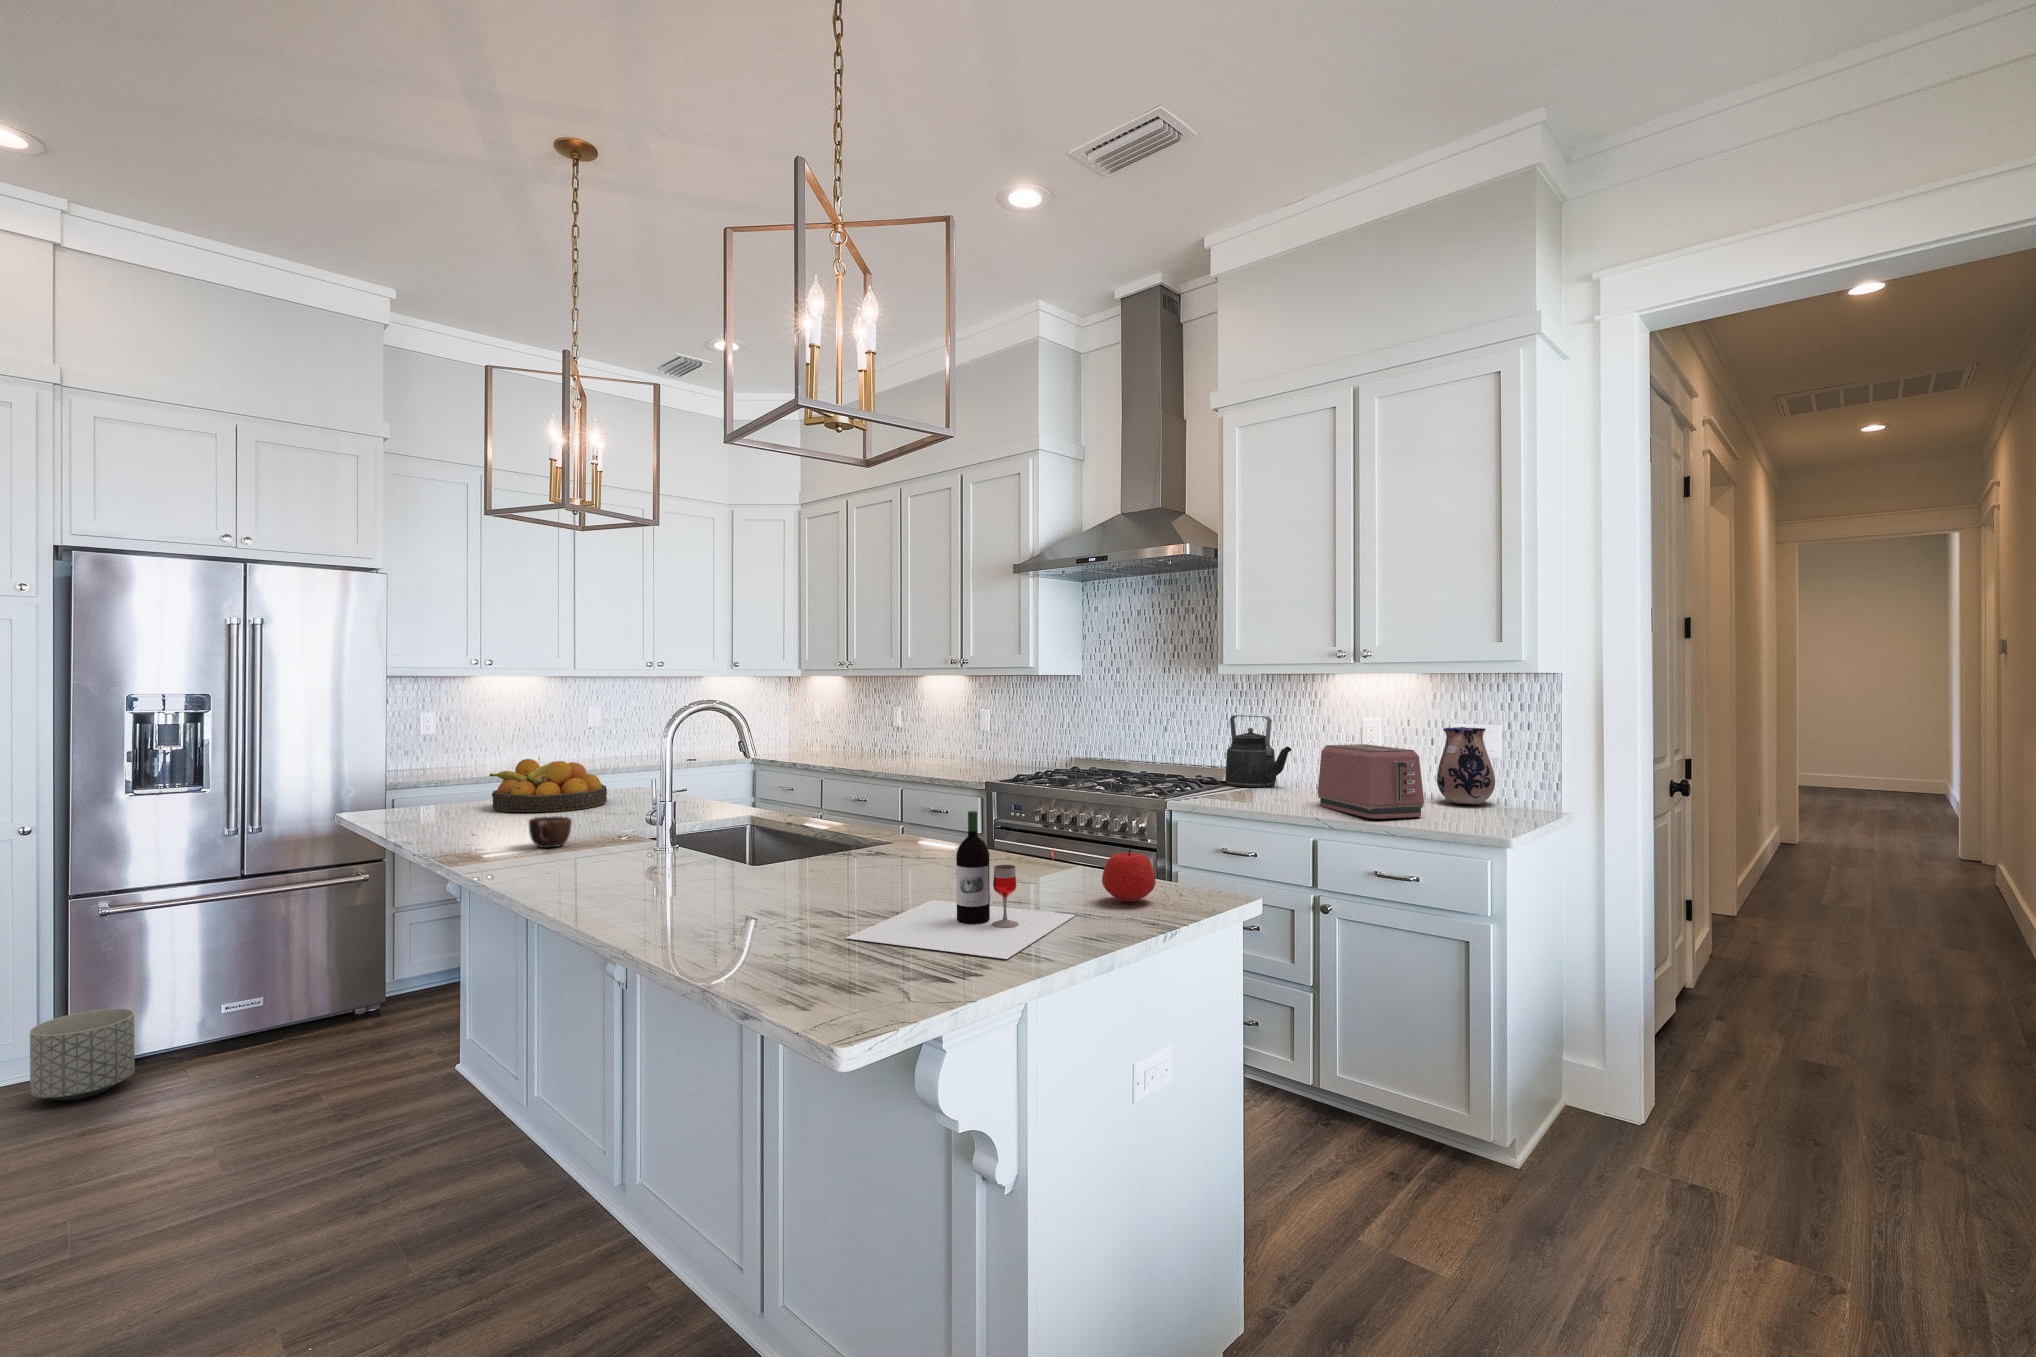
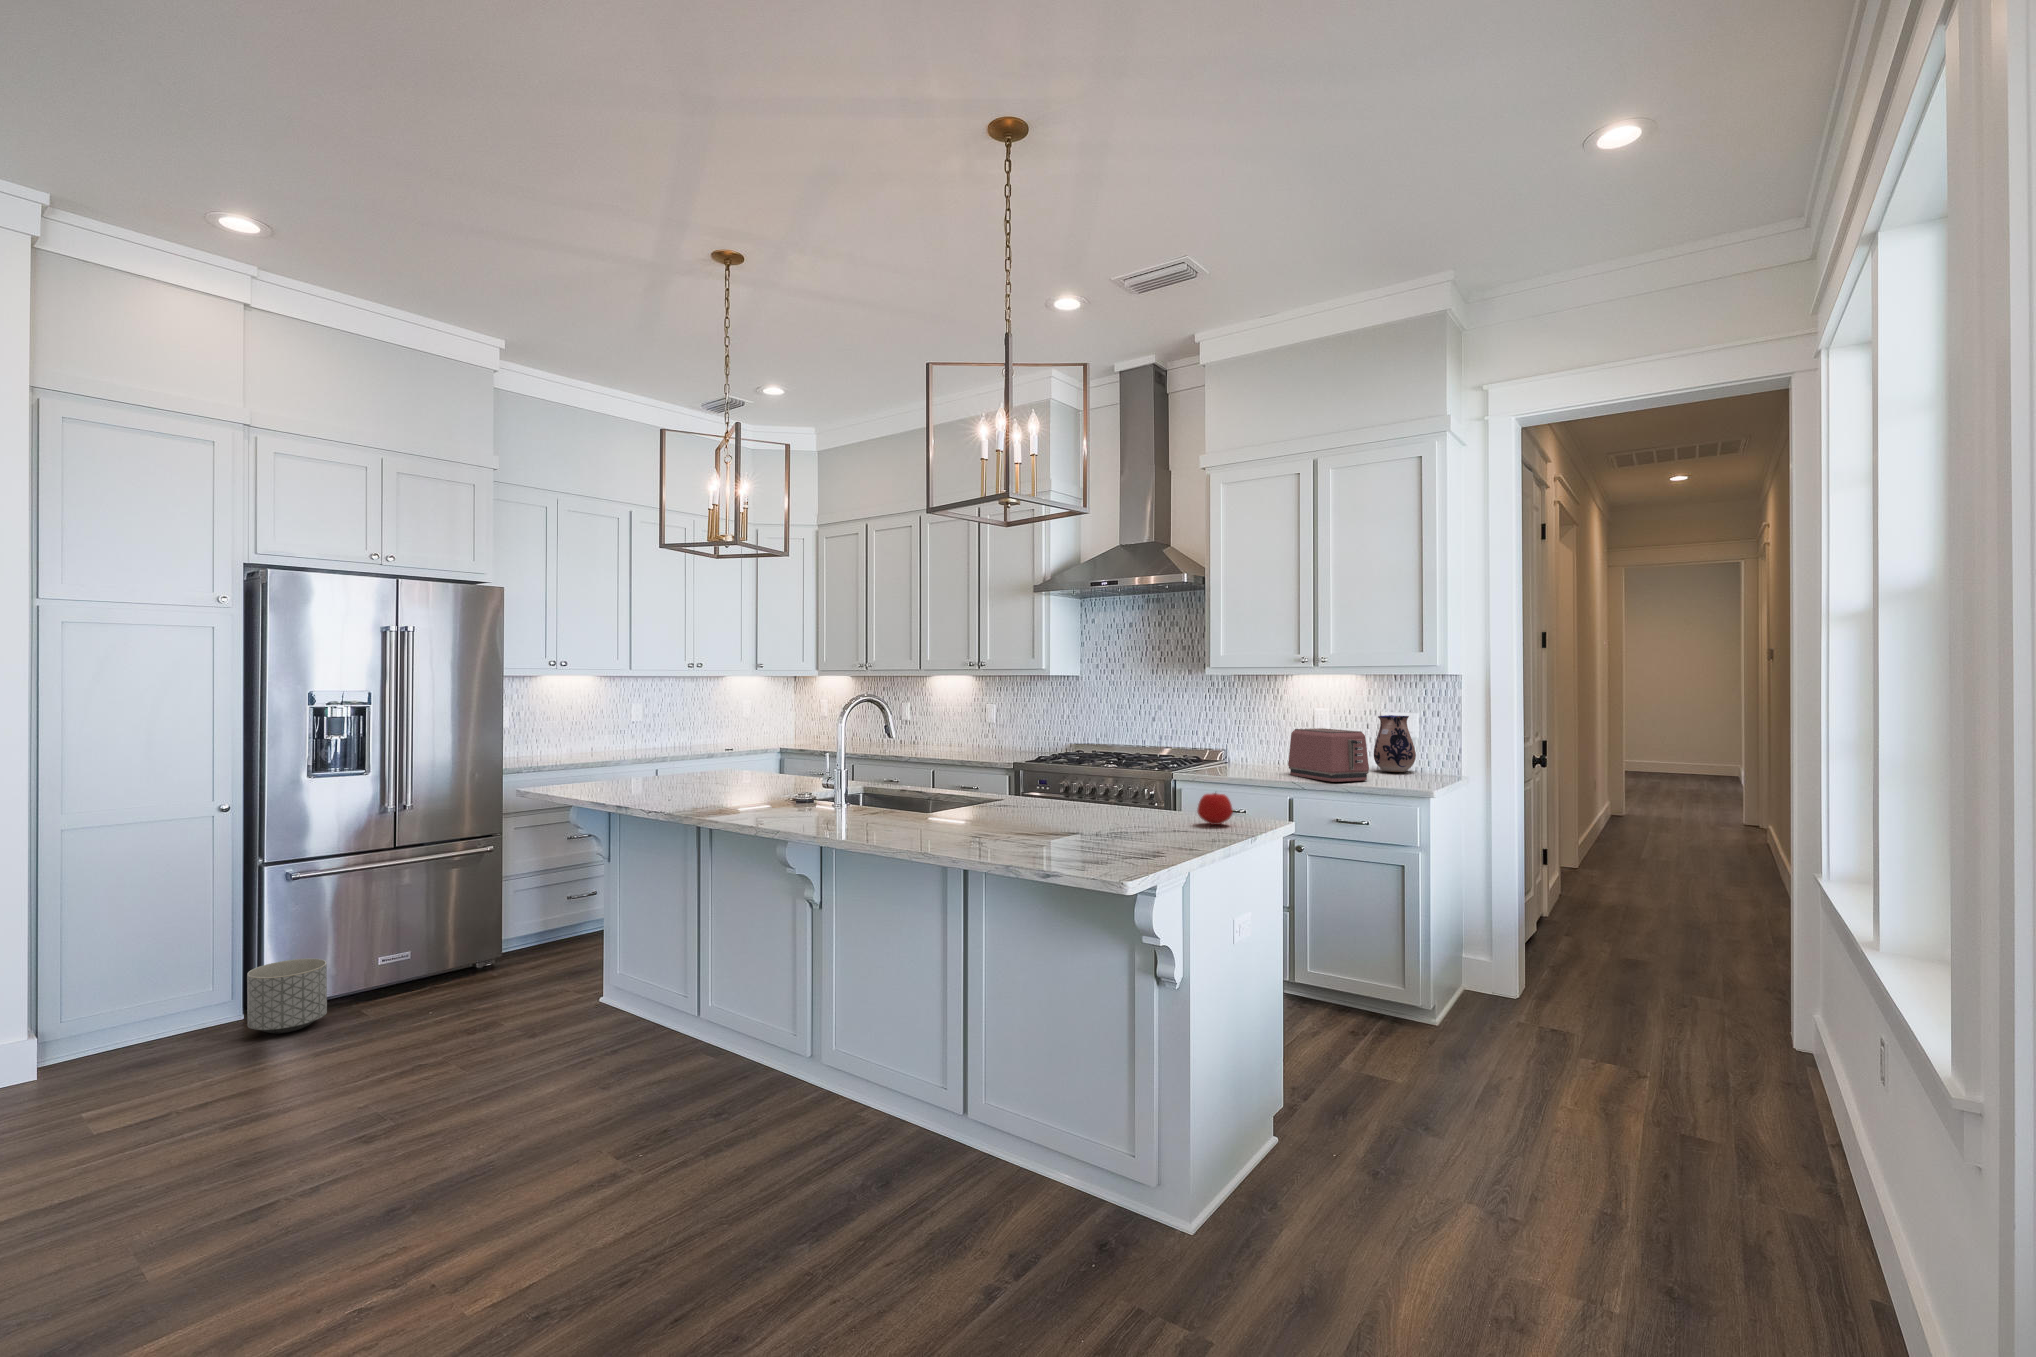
kettle: present [1225,715,1291,787] -> none [1209,708,1262,763]
fruit bowl: present [489,759,607,812] -> none [644,744,734,785]
wine bottle: present [846,811,1075,959] -> none [1060,765,1190,850]
mug: present [529,816,572,848] -> none [738,783,768,806]

